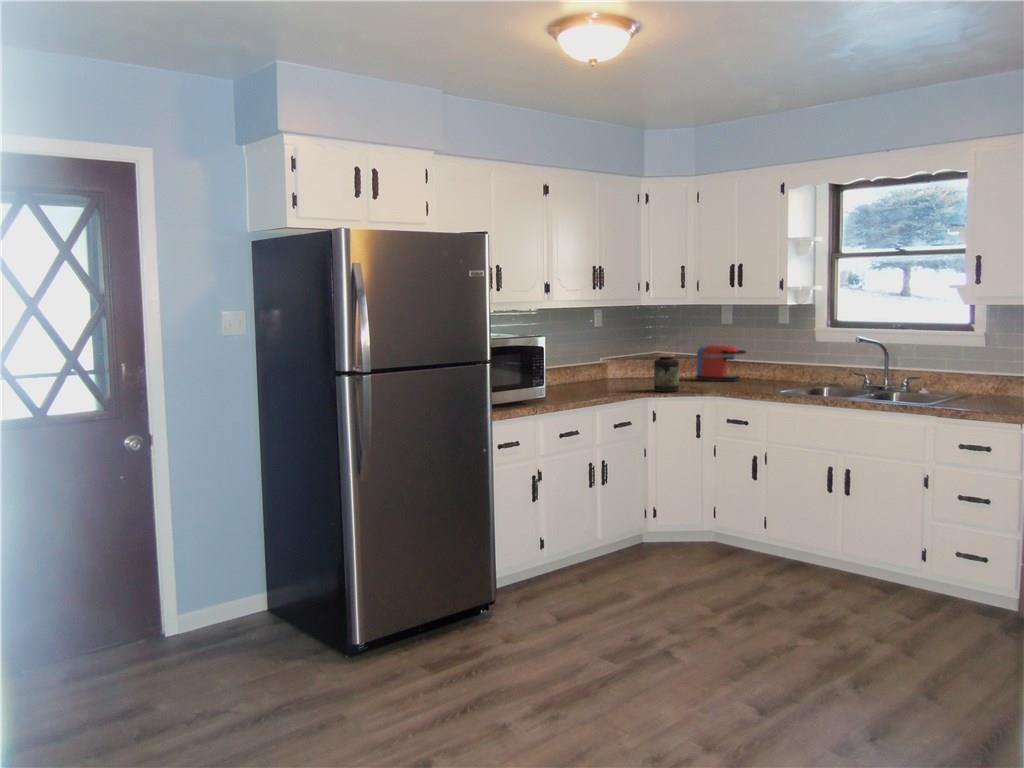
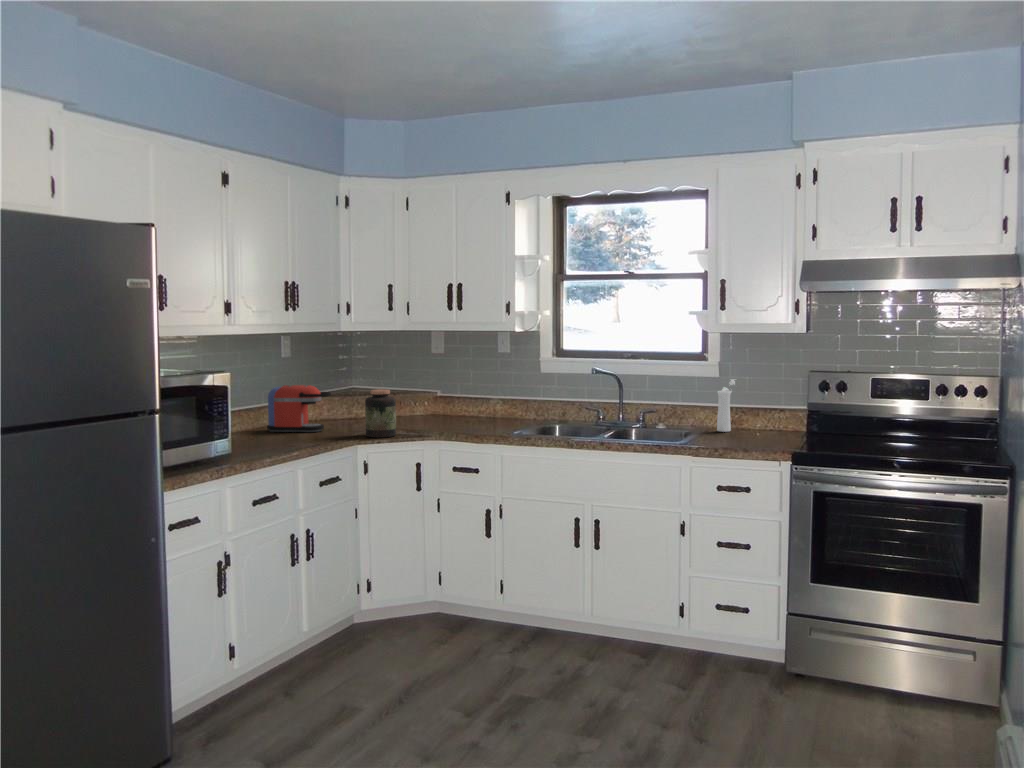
coffee maker: present [696,345,746,381] -> present [267,385,331,432]
pepper mill: none [978,350,1005,398] -> present [717,380,735,432]

